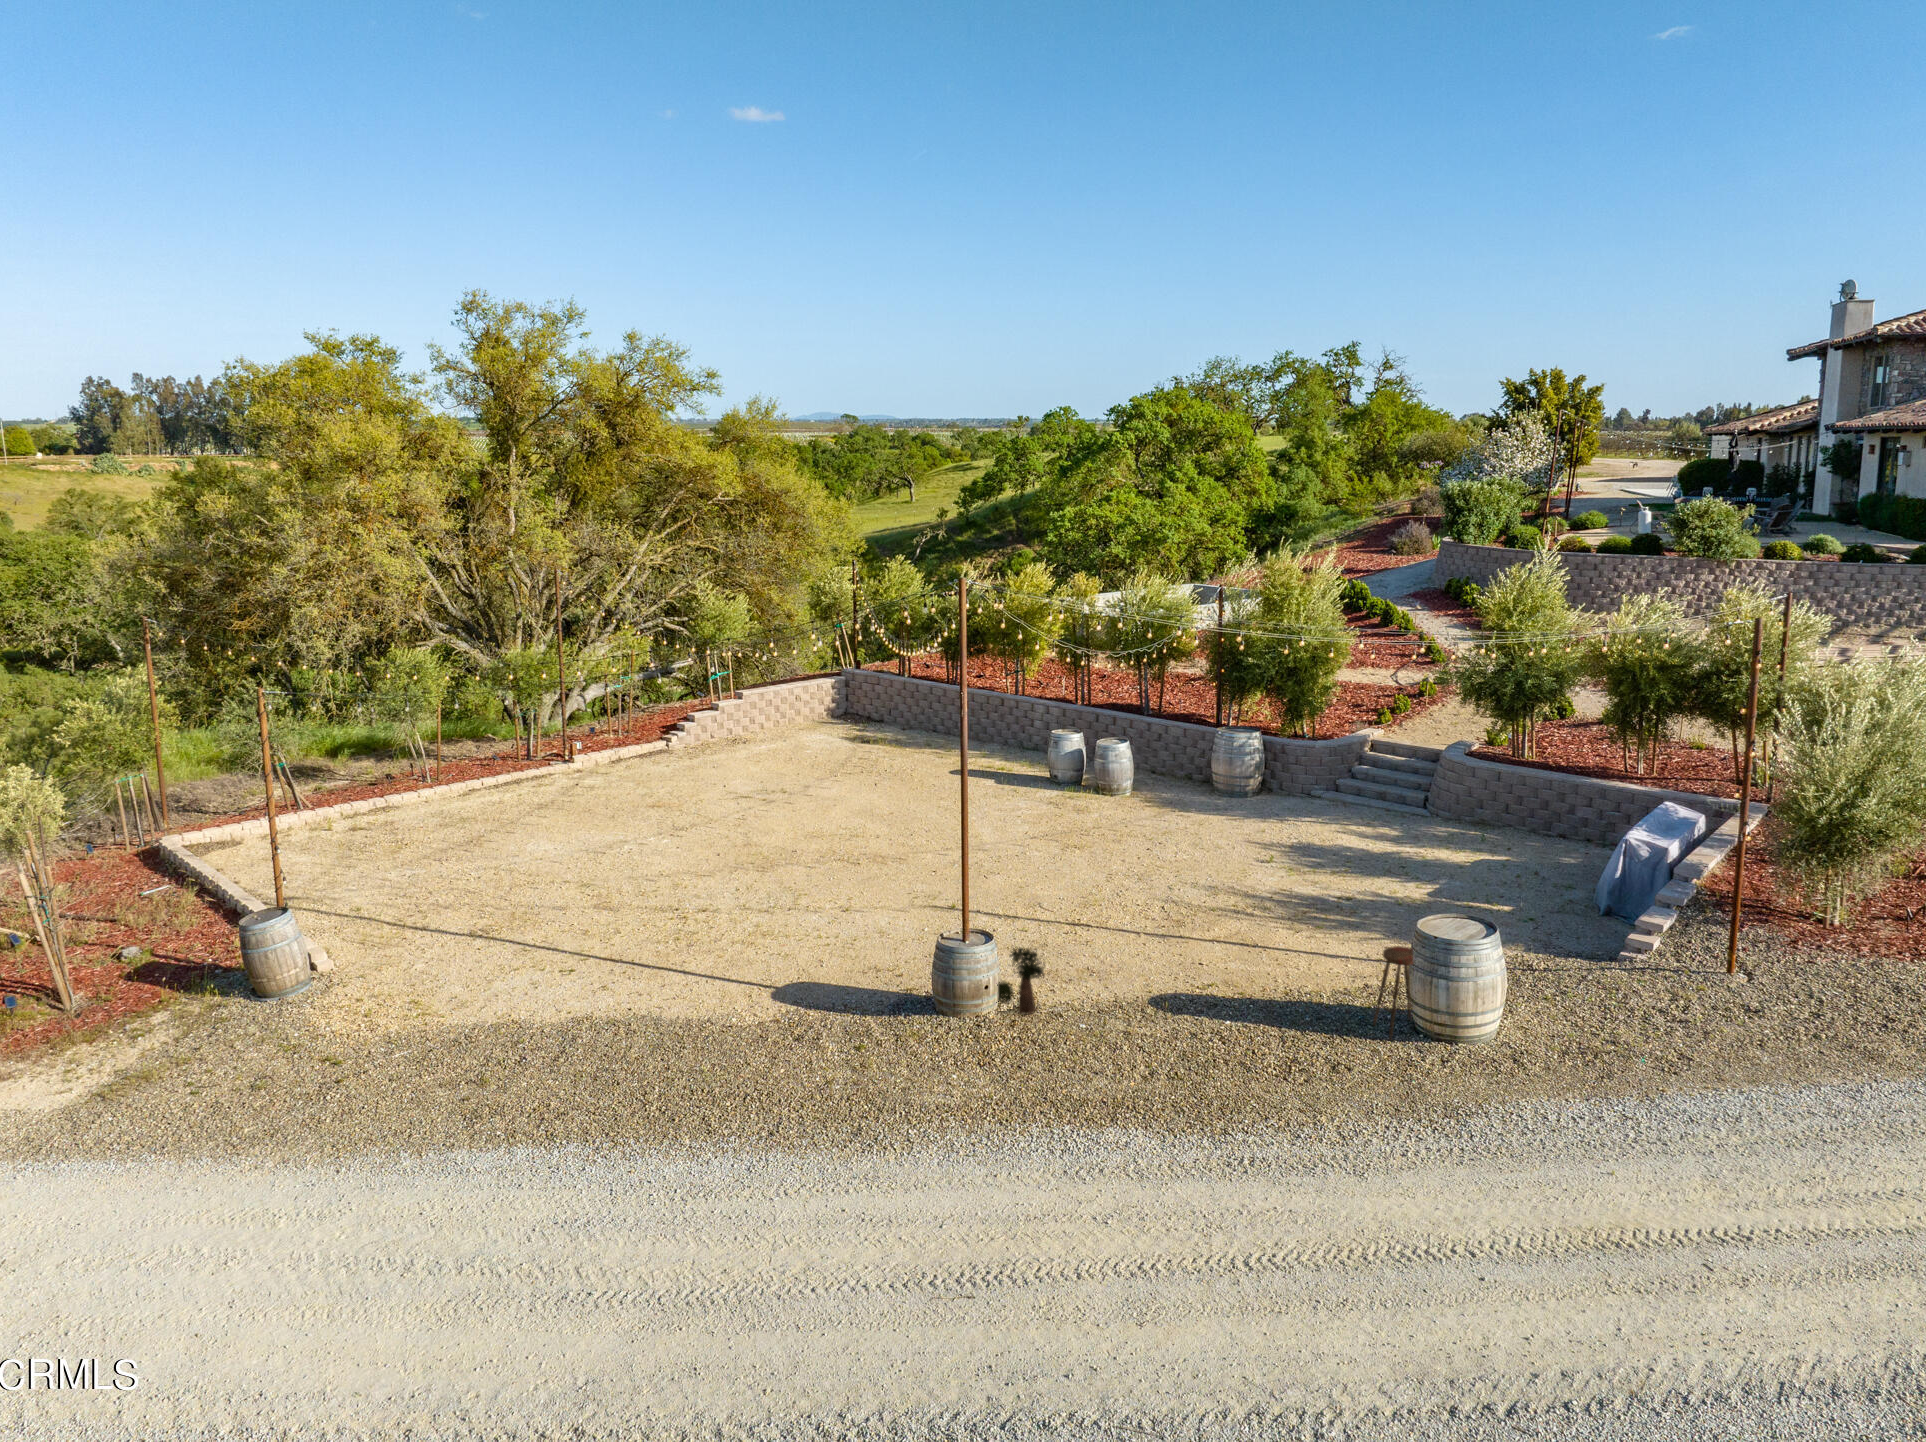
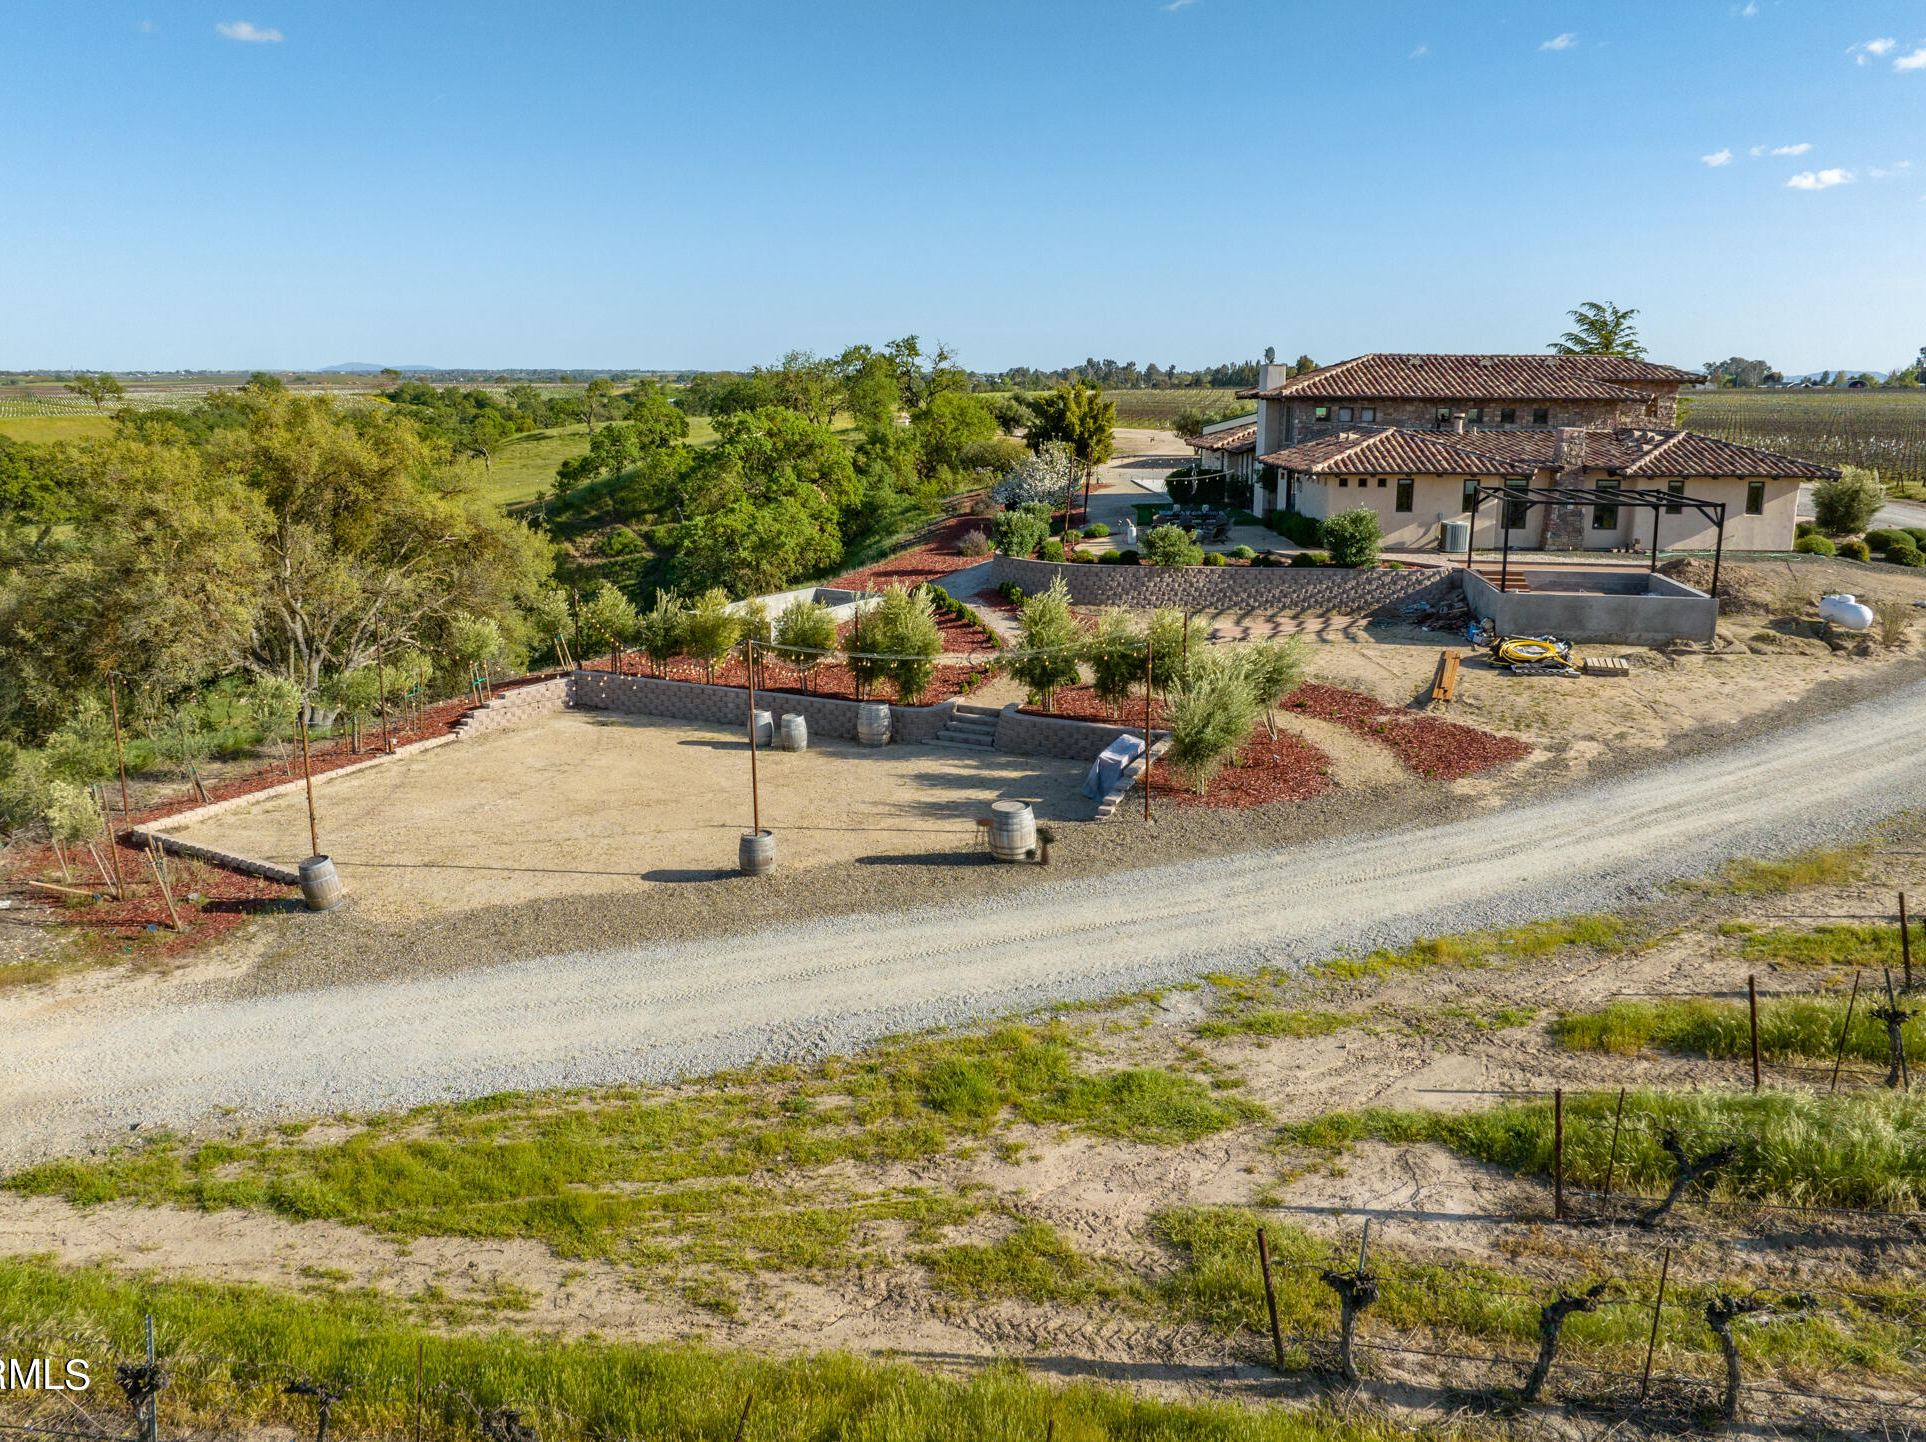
potted plant: present [996,946,1045,1014] -> present [1024,827,1055,865]

